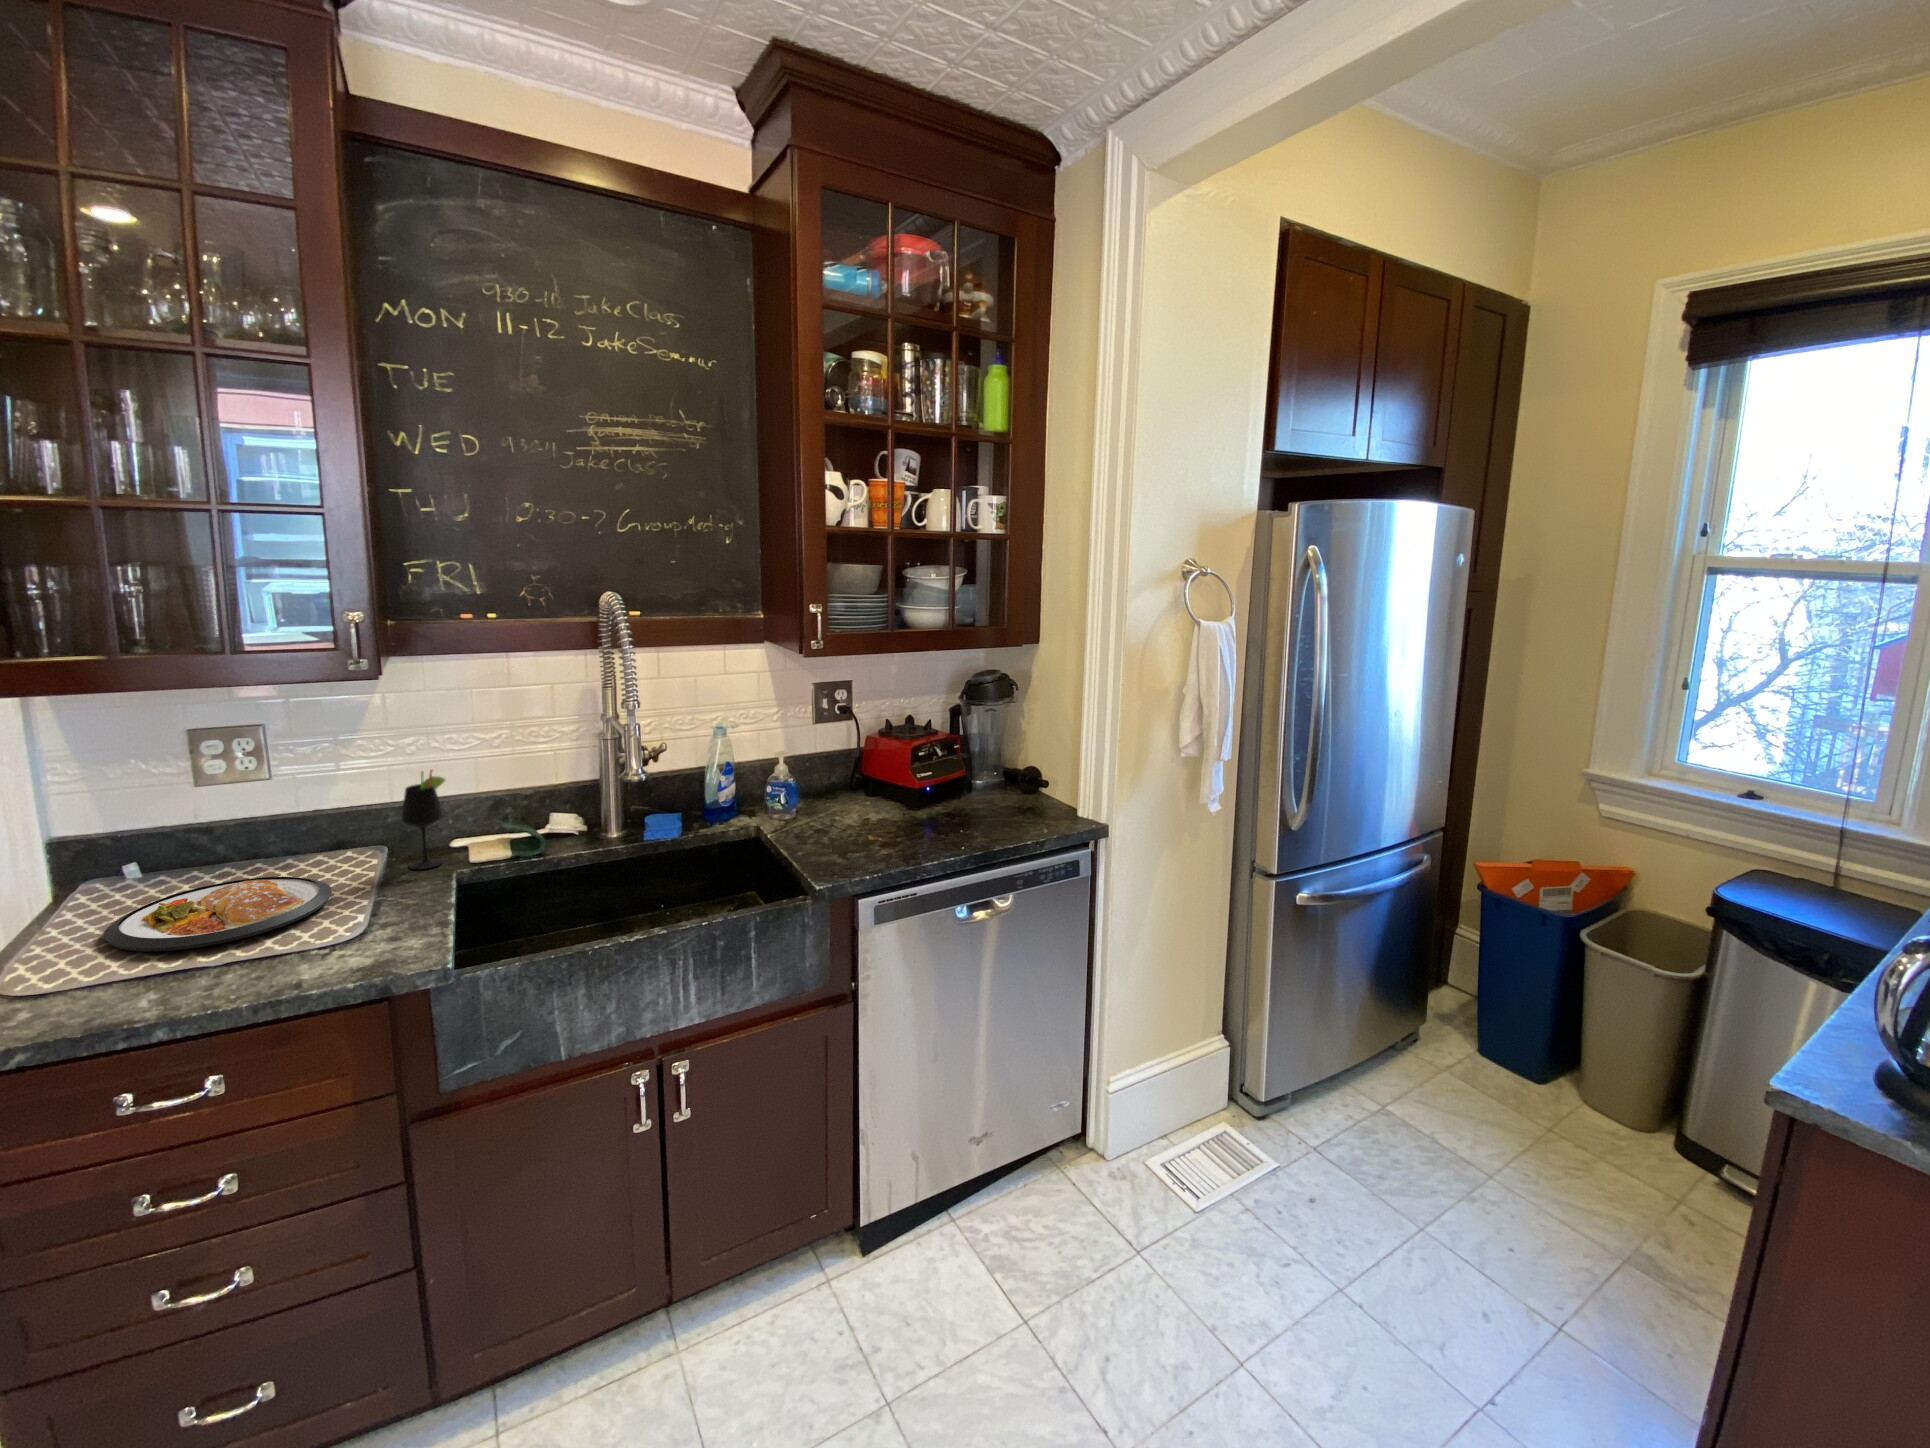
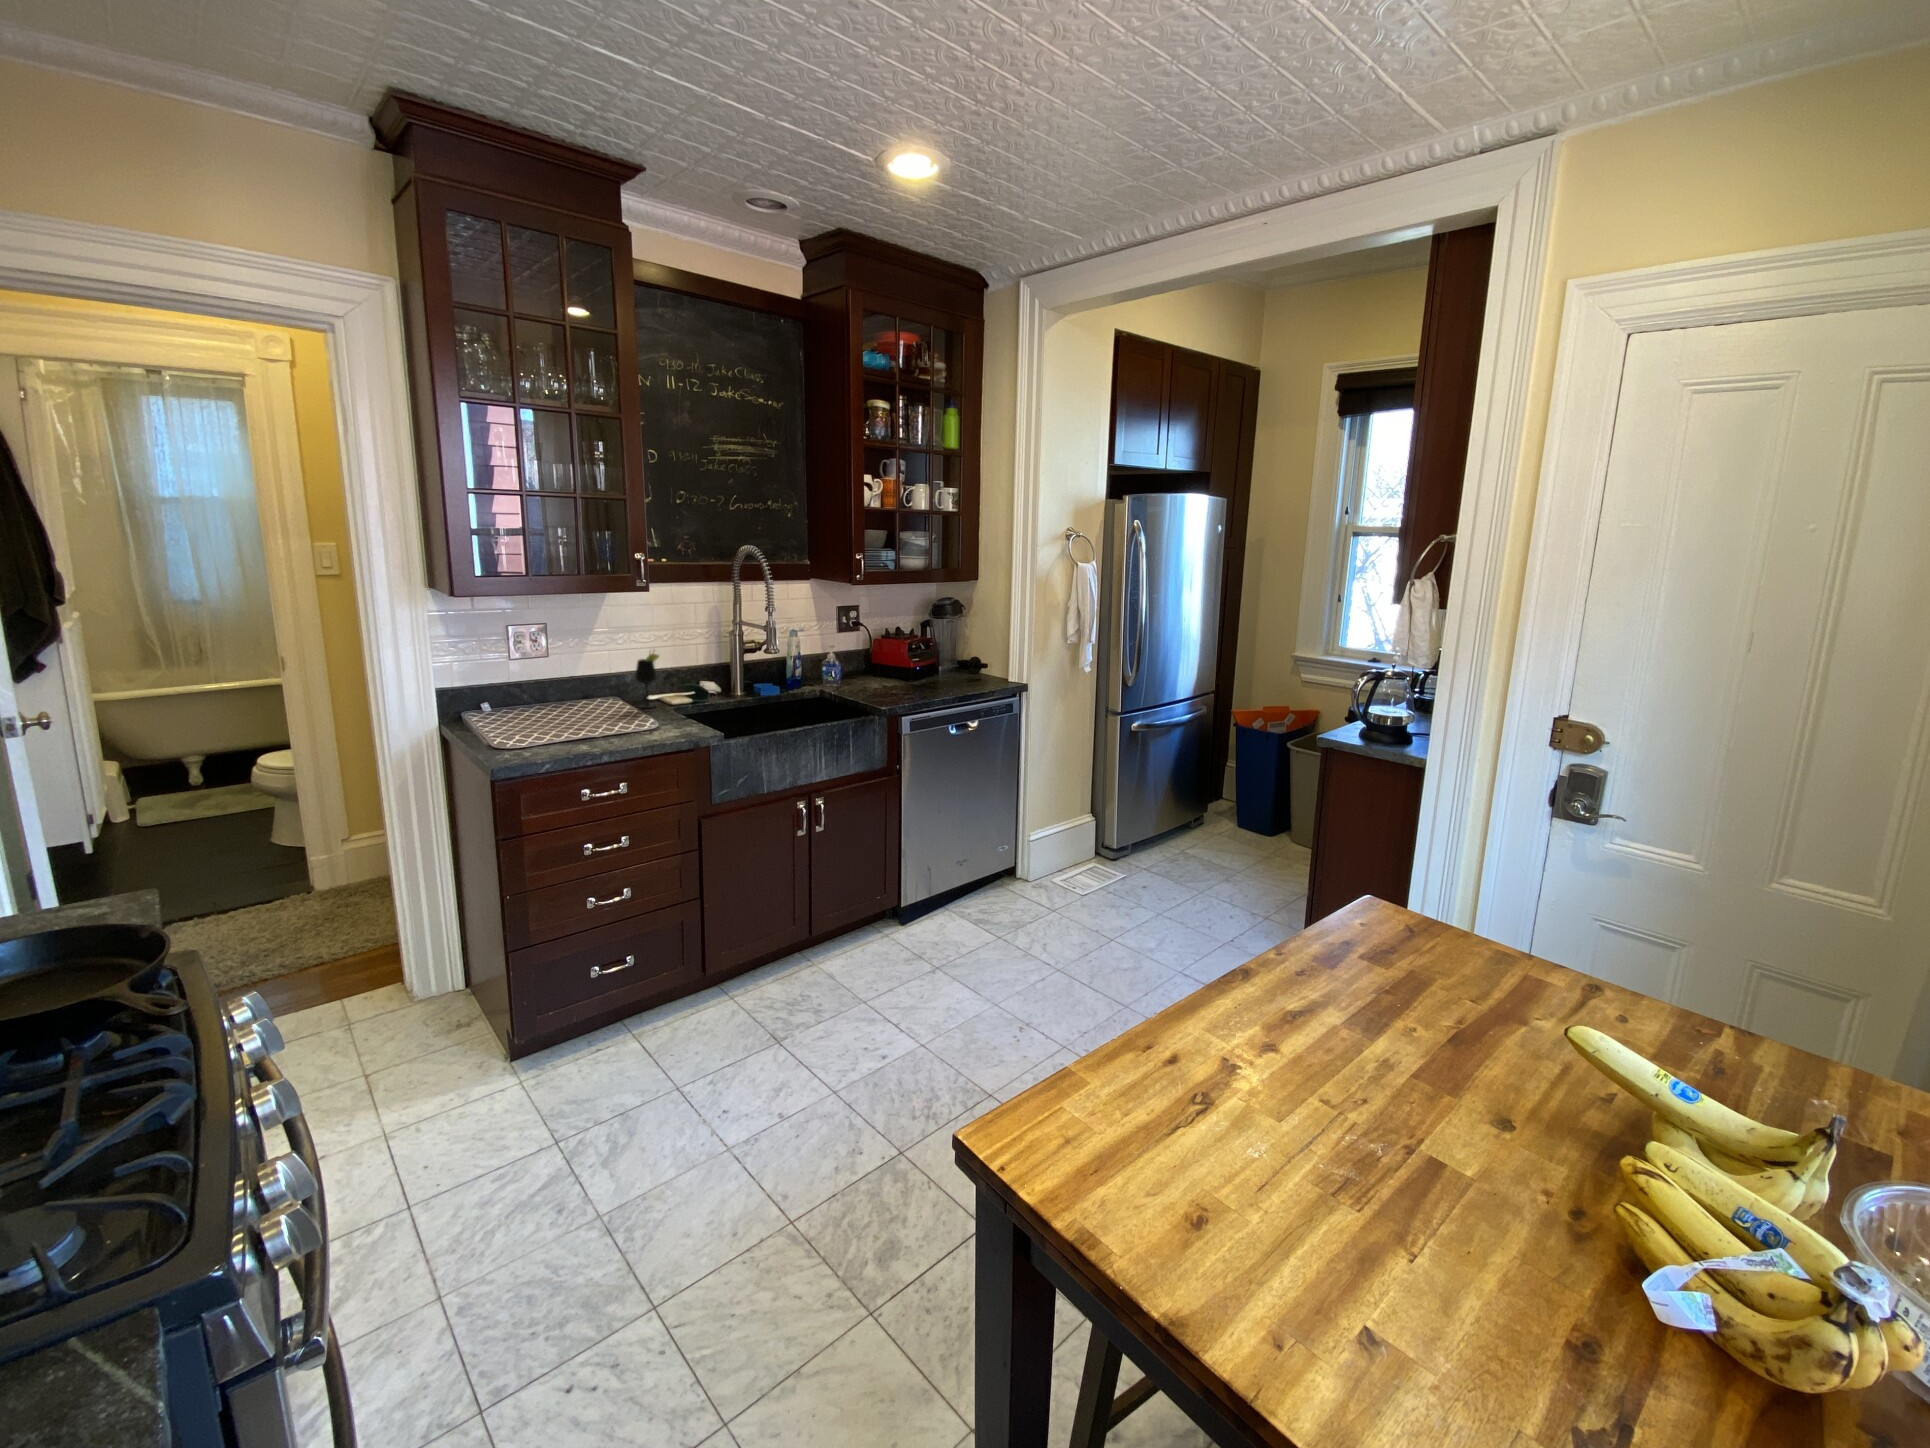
dish: present [104,877,332,951] -> none [517,709,622,735]

